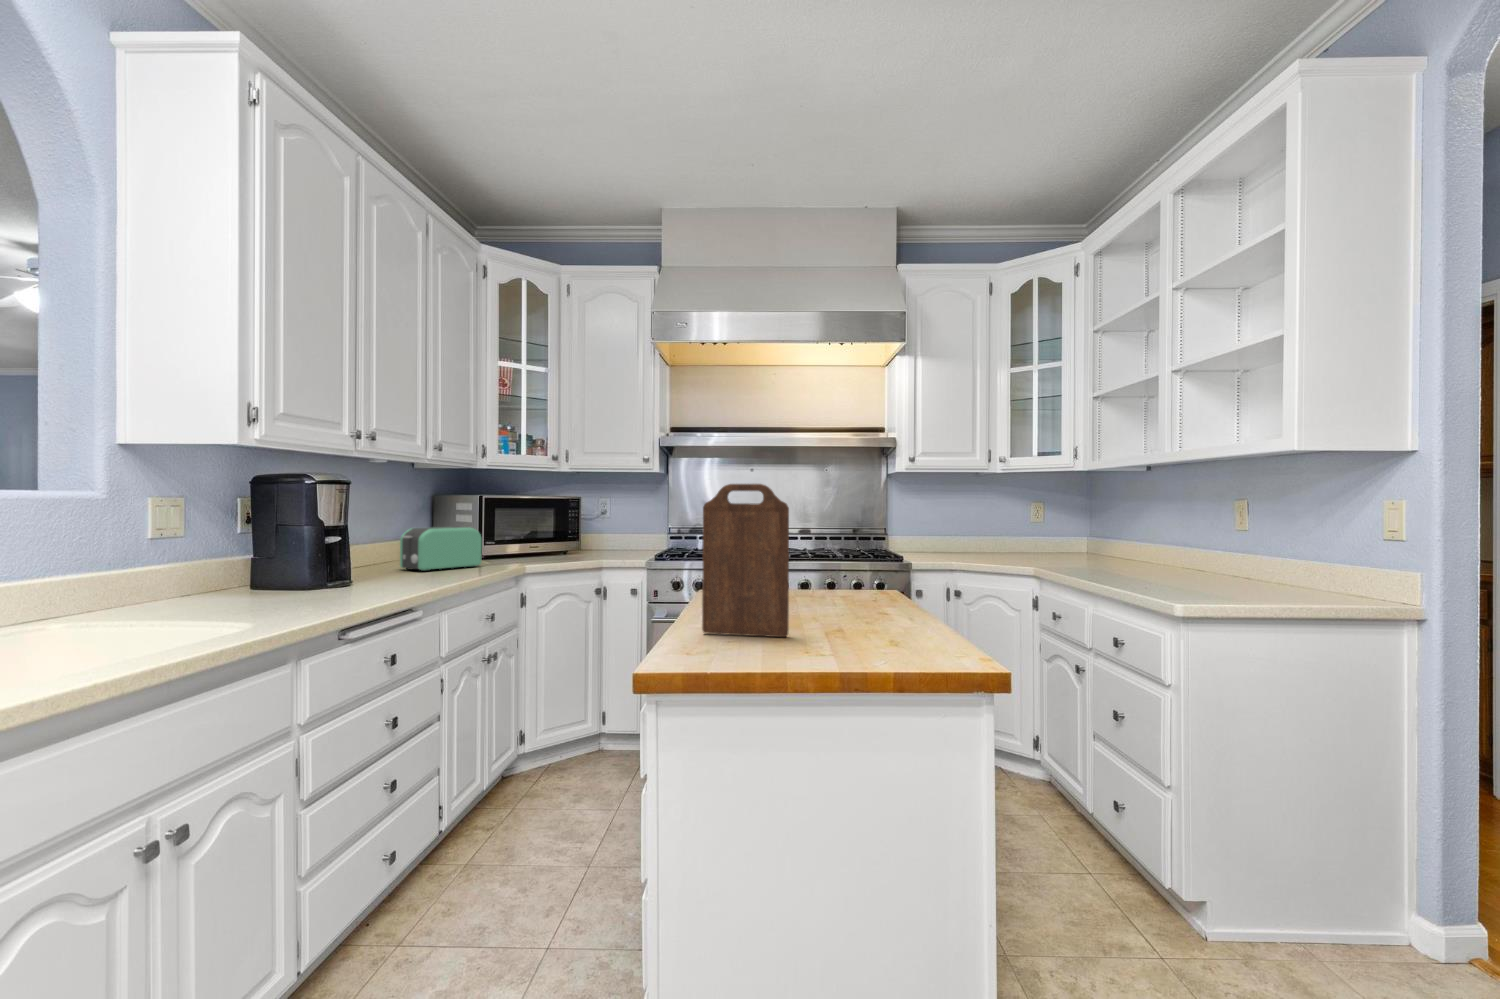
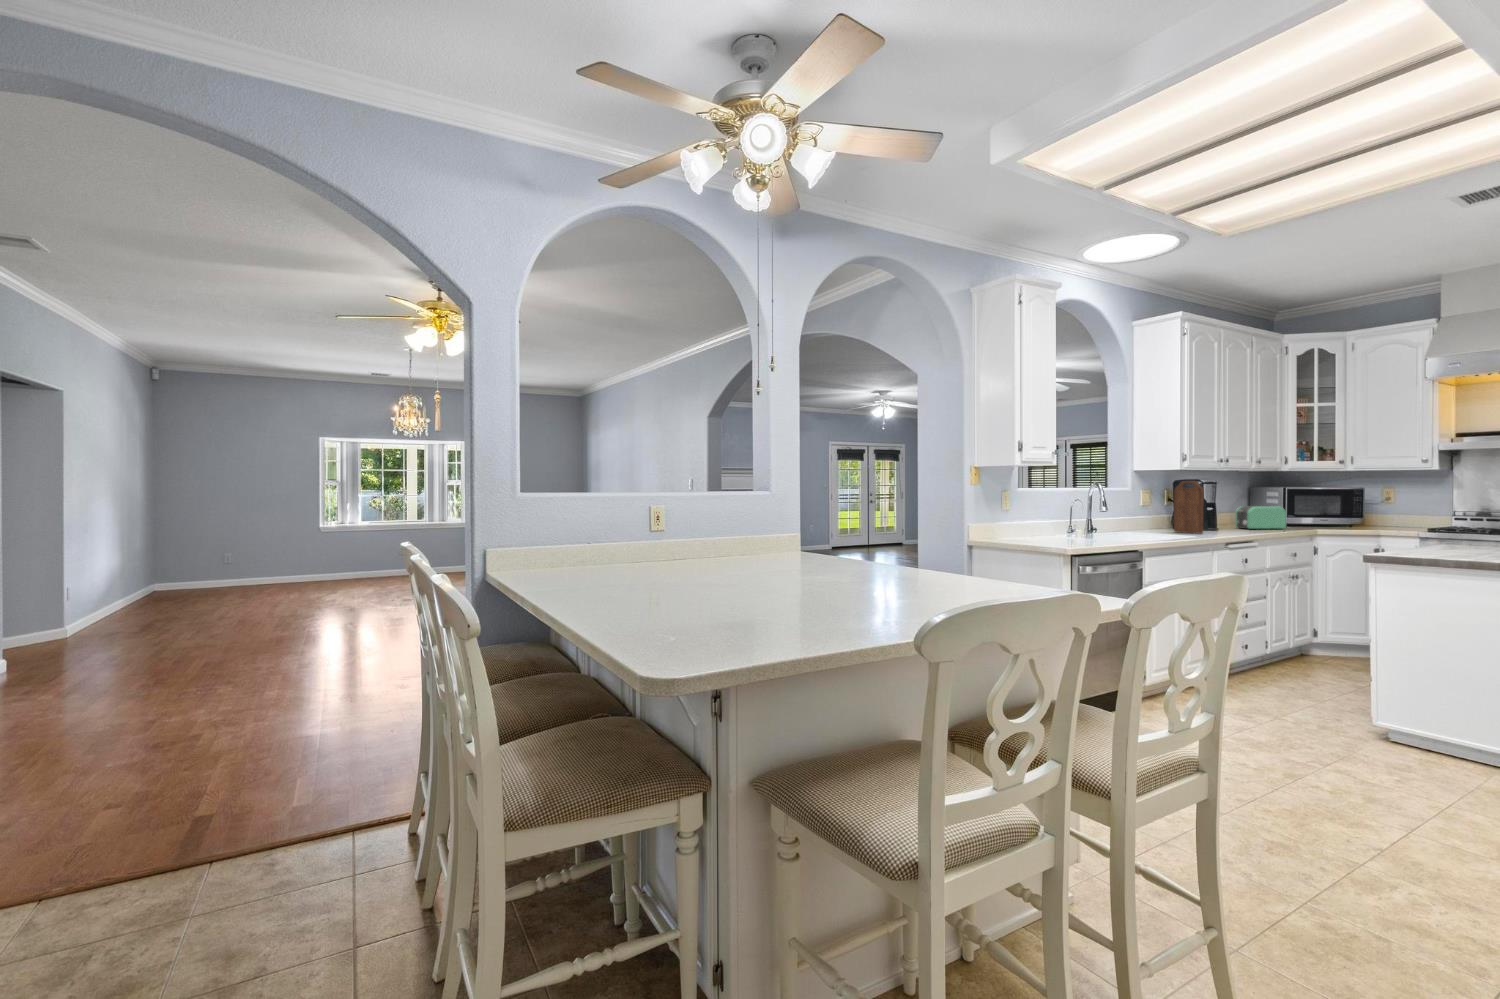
cutting board: present [702,484,789,637] -> present [1174,481,1203,534]

